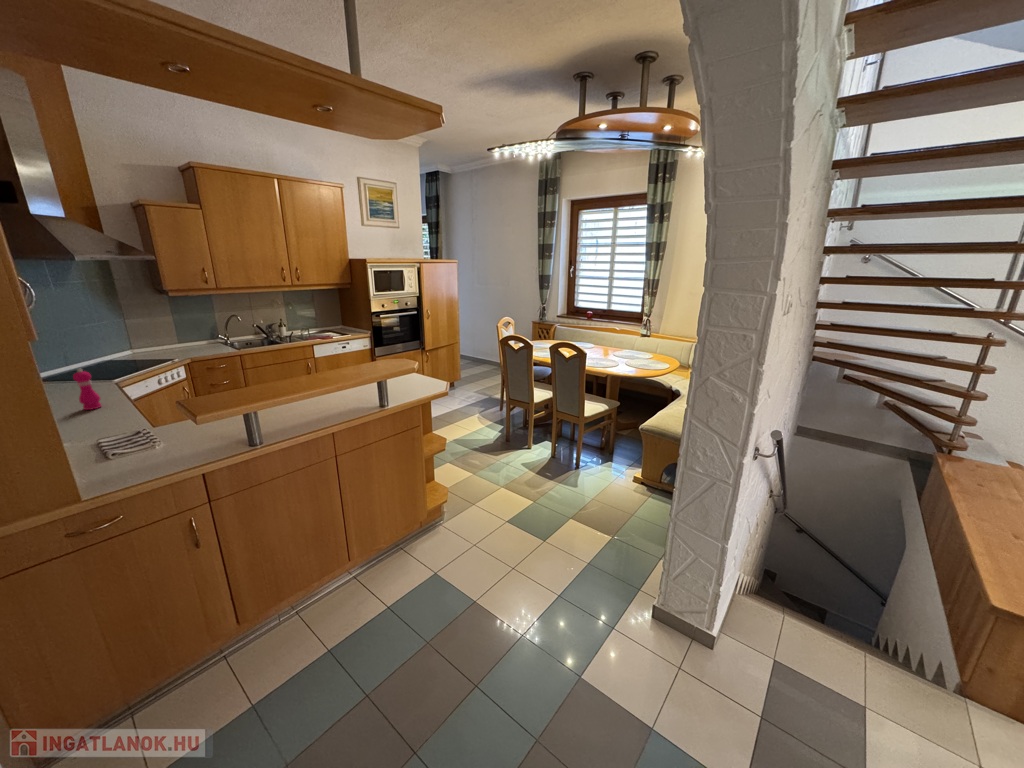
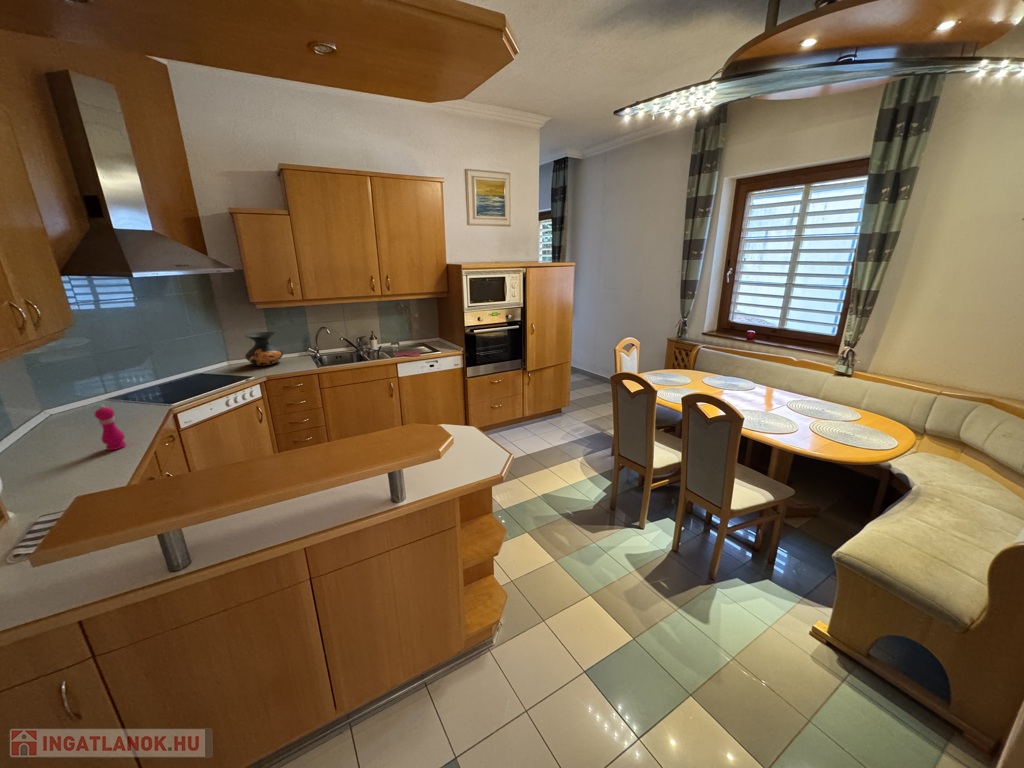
vase: none [154,319,196,351] -> present [245,332,283,366]

